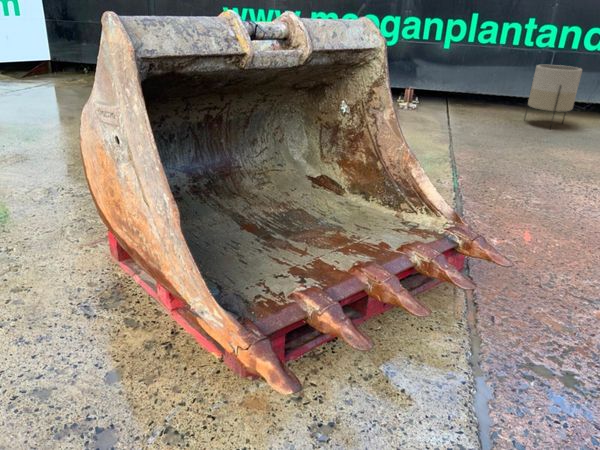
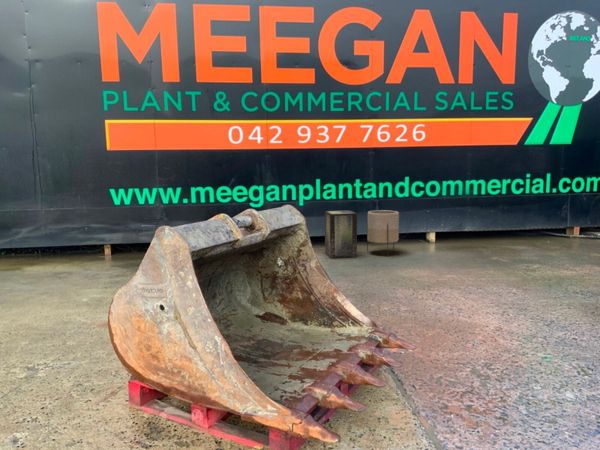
storage box: none [467,59,519,125] -> present [325,210,357,258]

